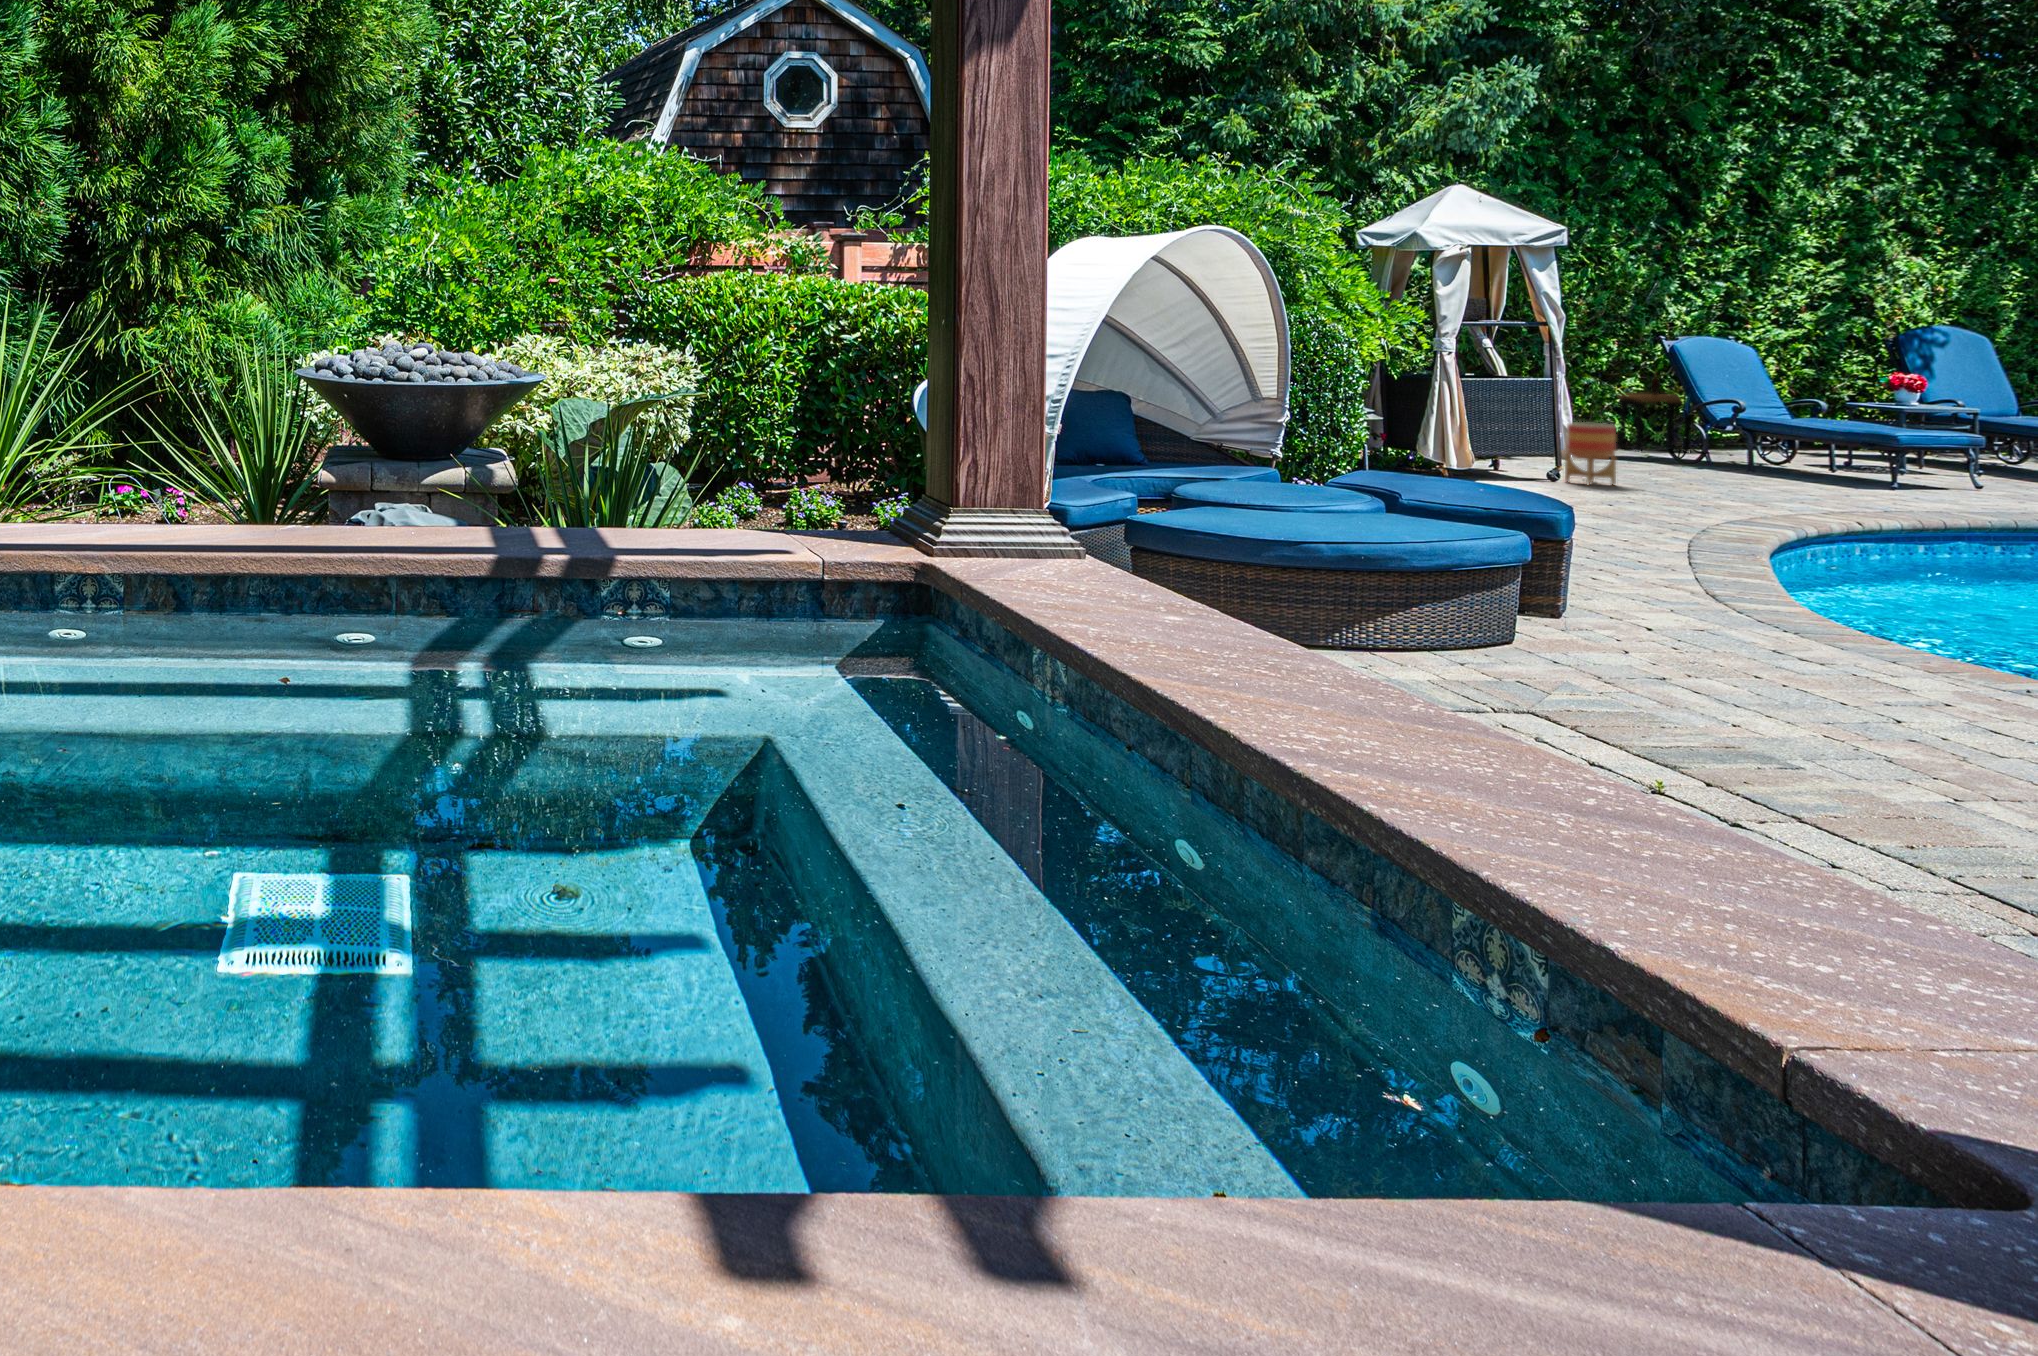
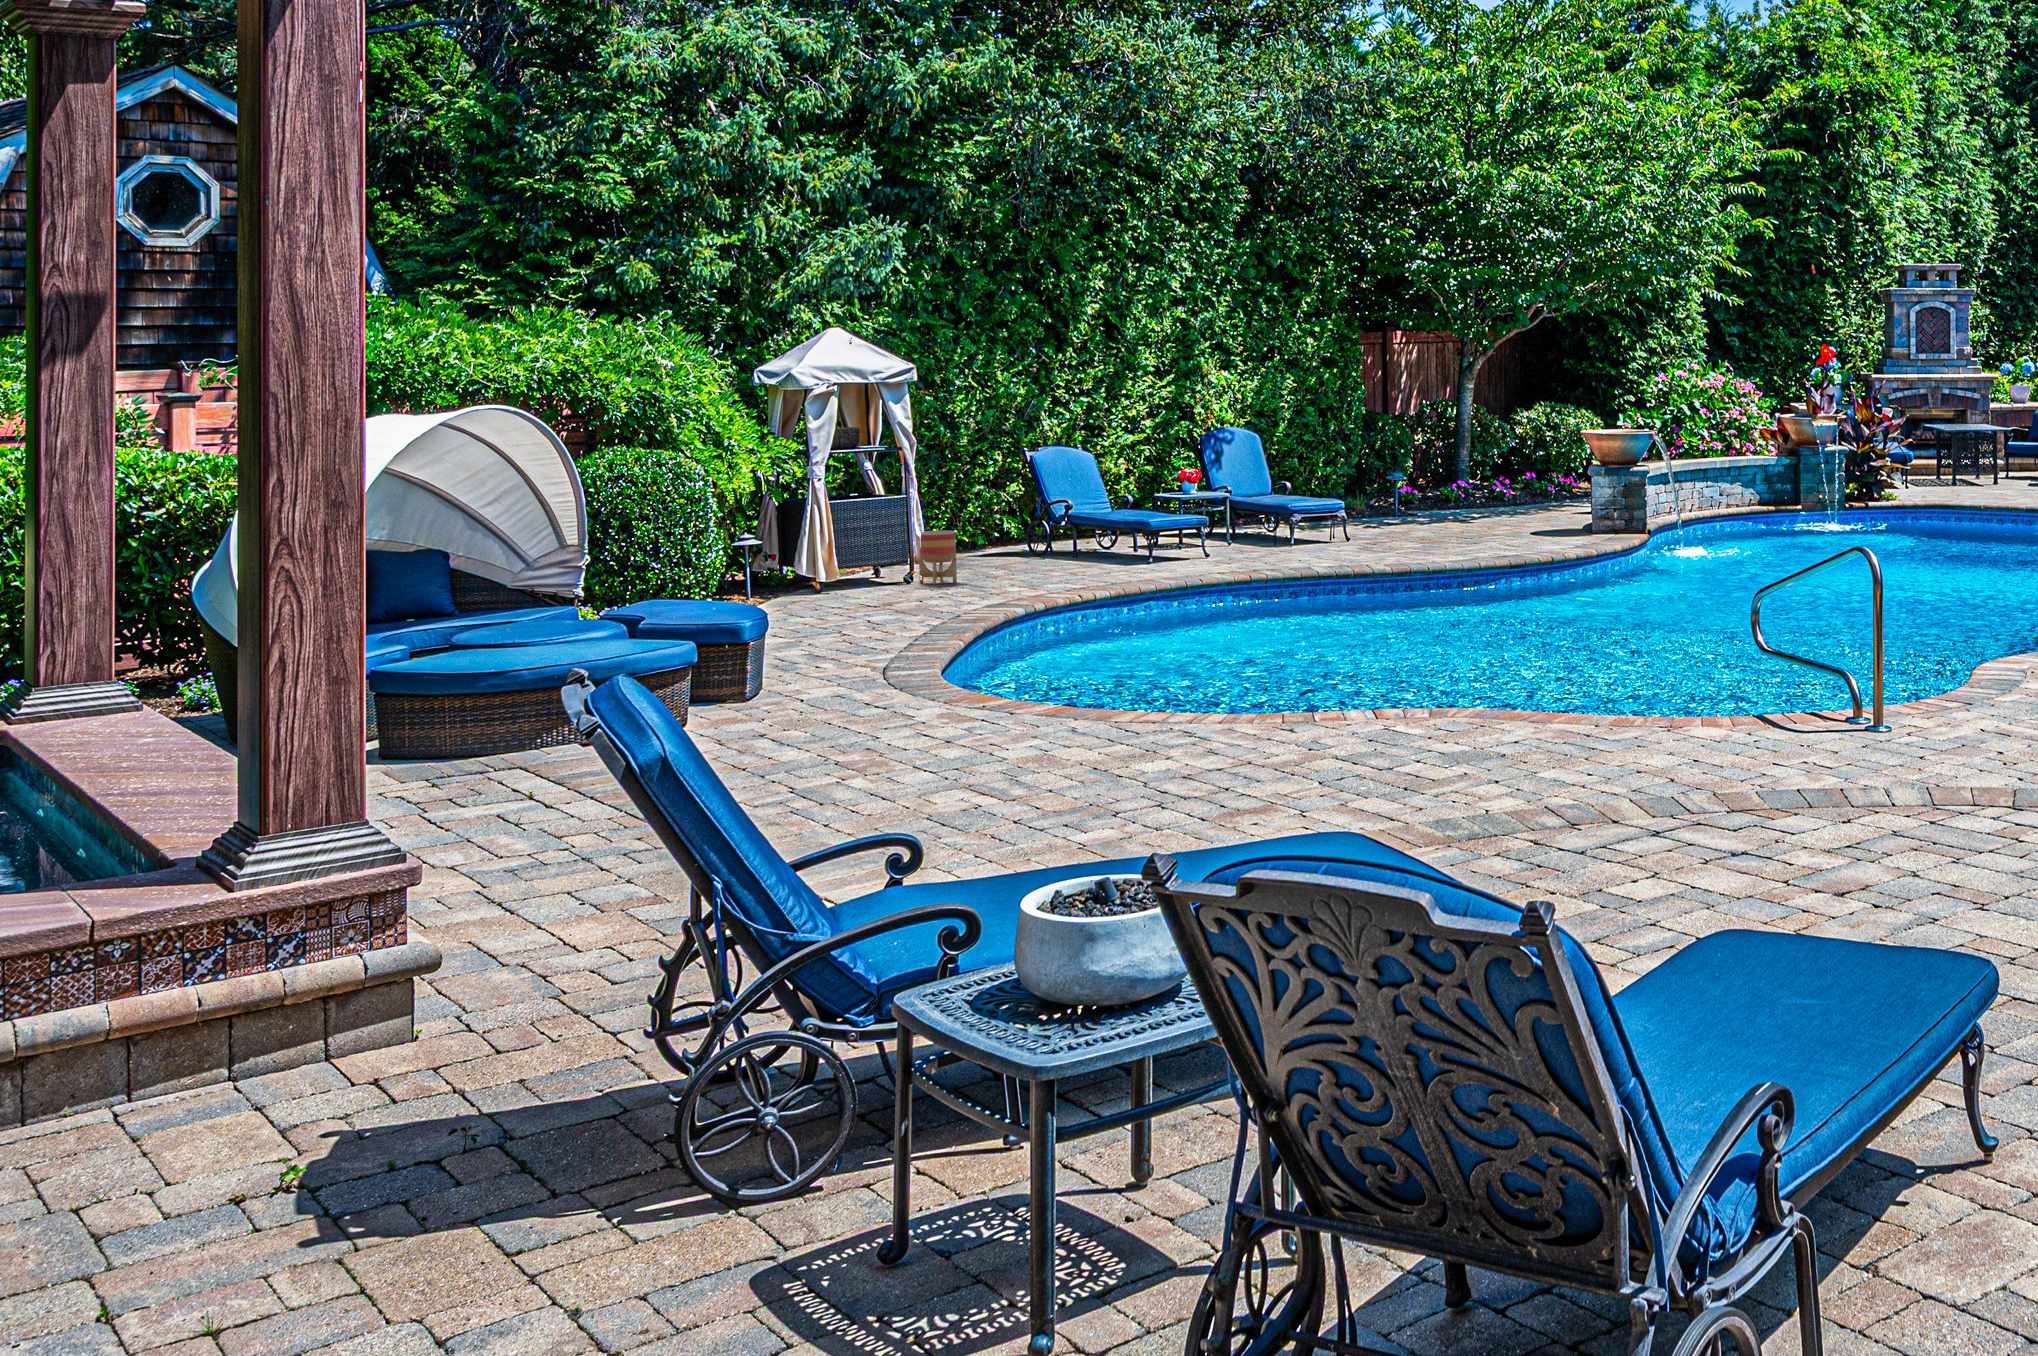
side table: present [1618,374,1691,453] -> none [1005,479,1060,549]

